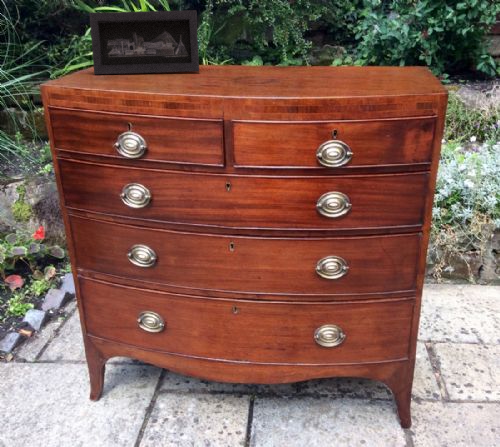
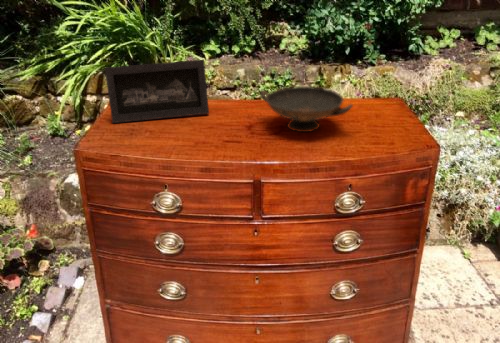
decorative bowl: none [253,41,349,83] -> present [261,86,352,132]

